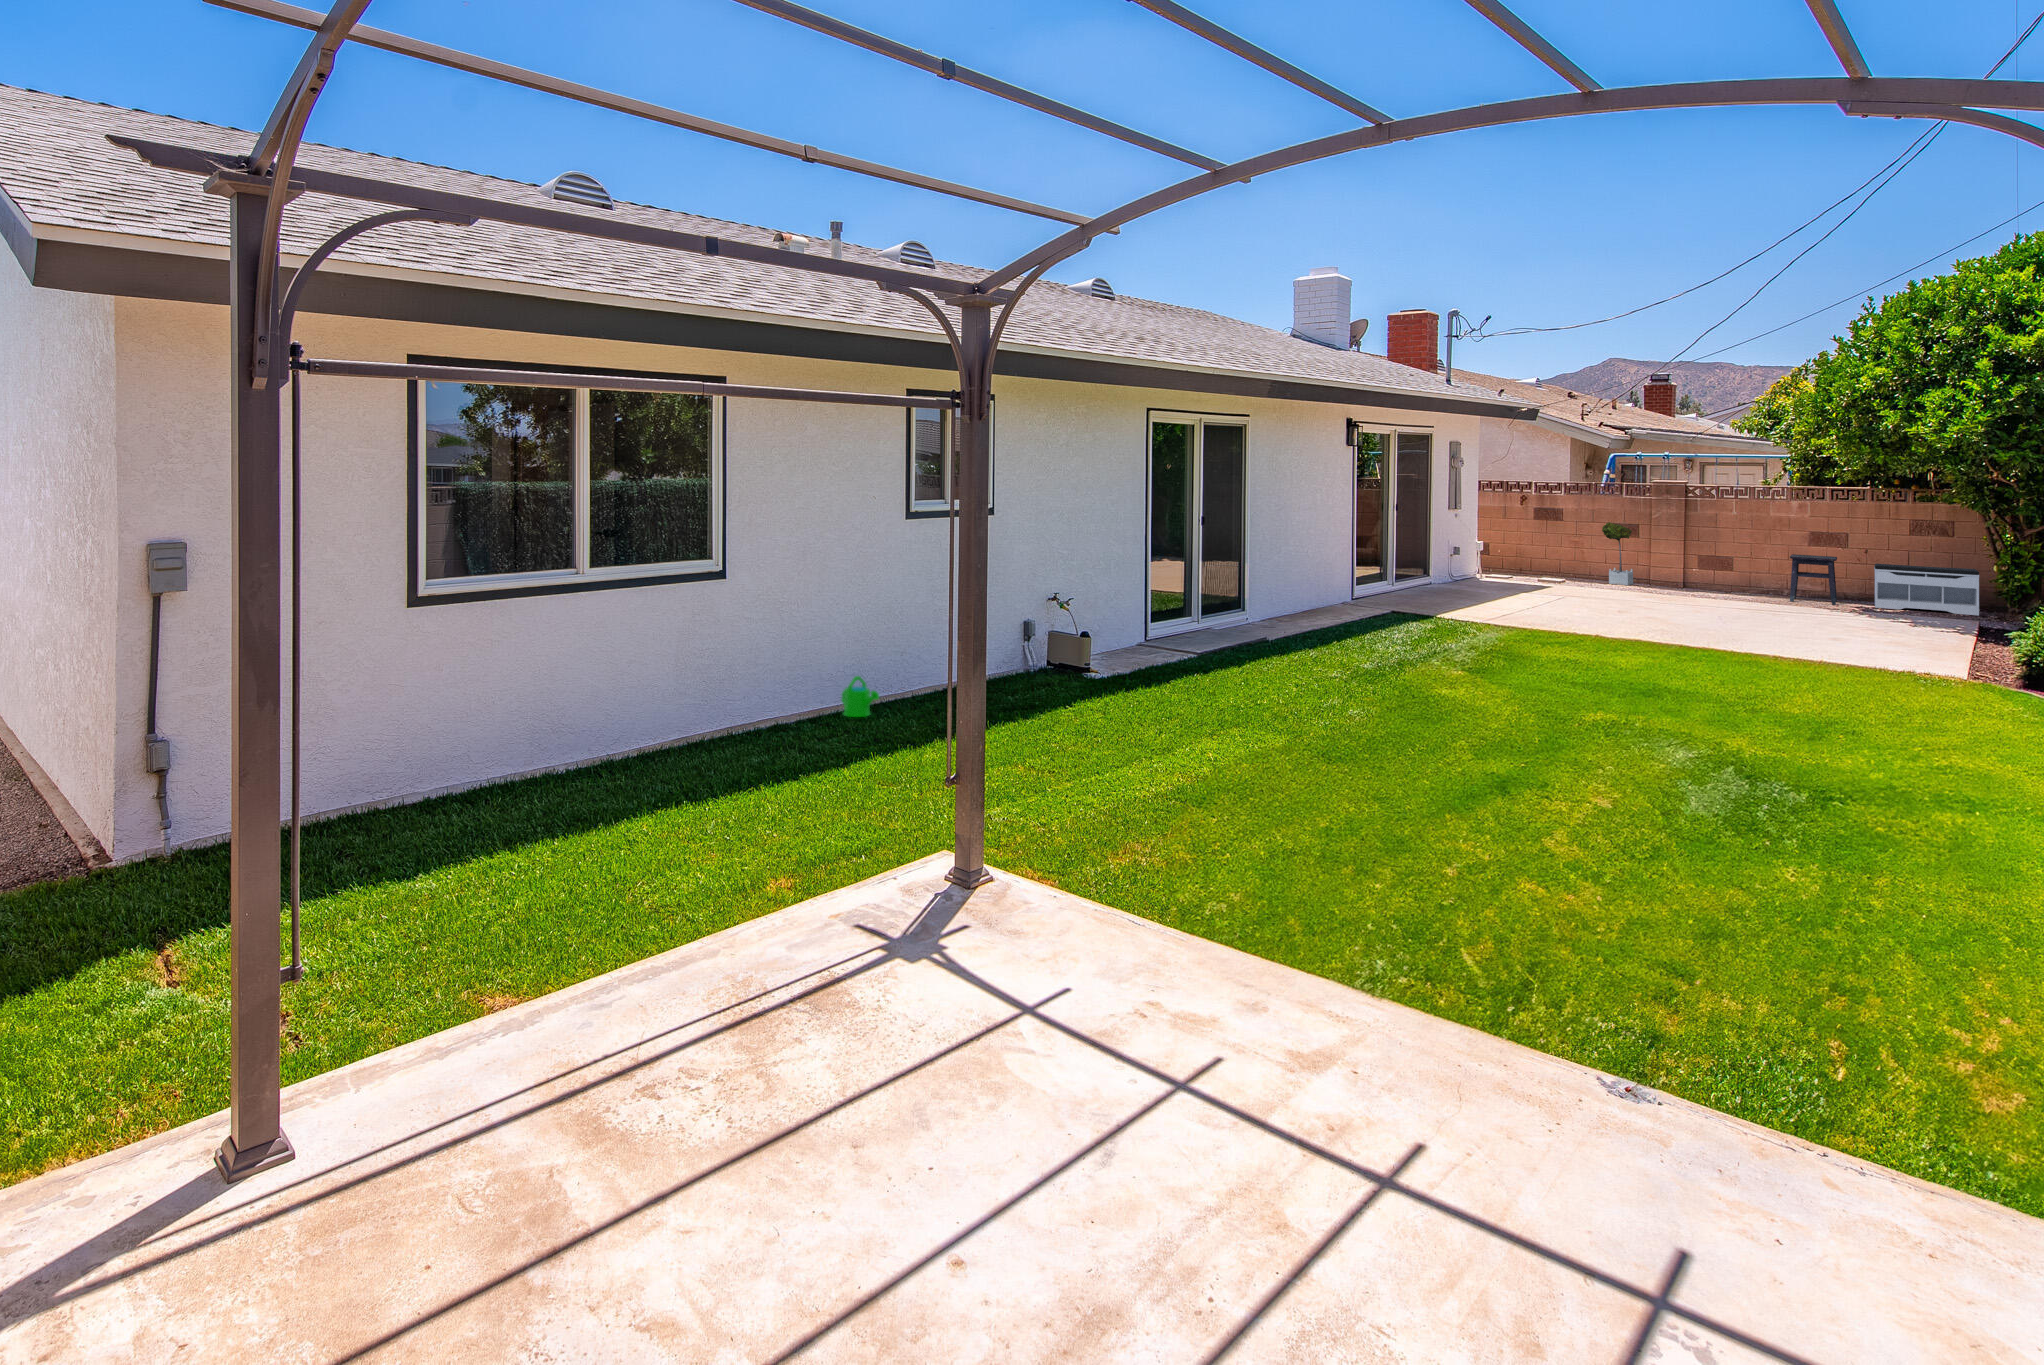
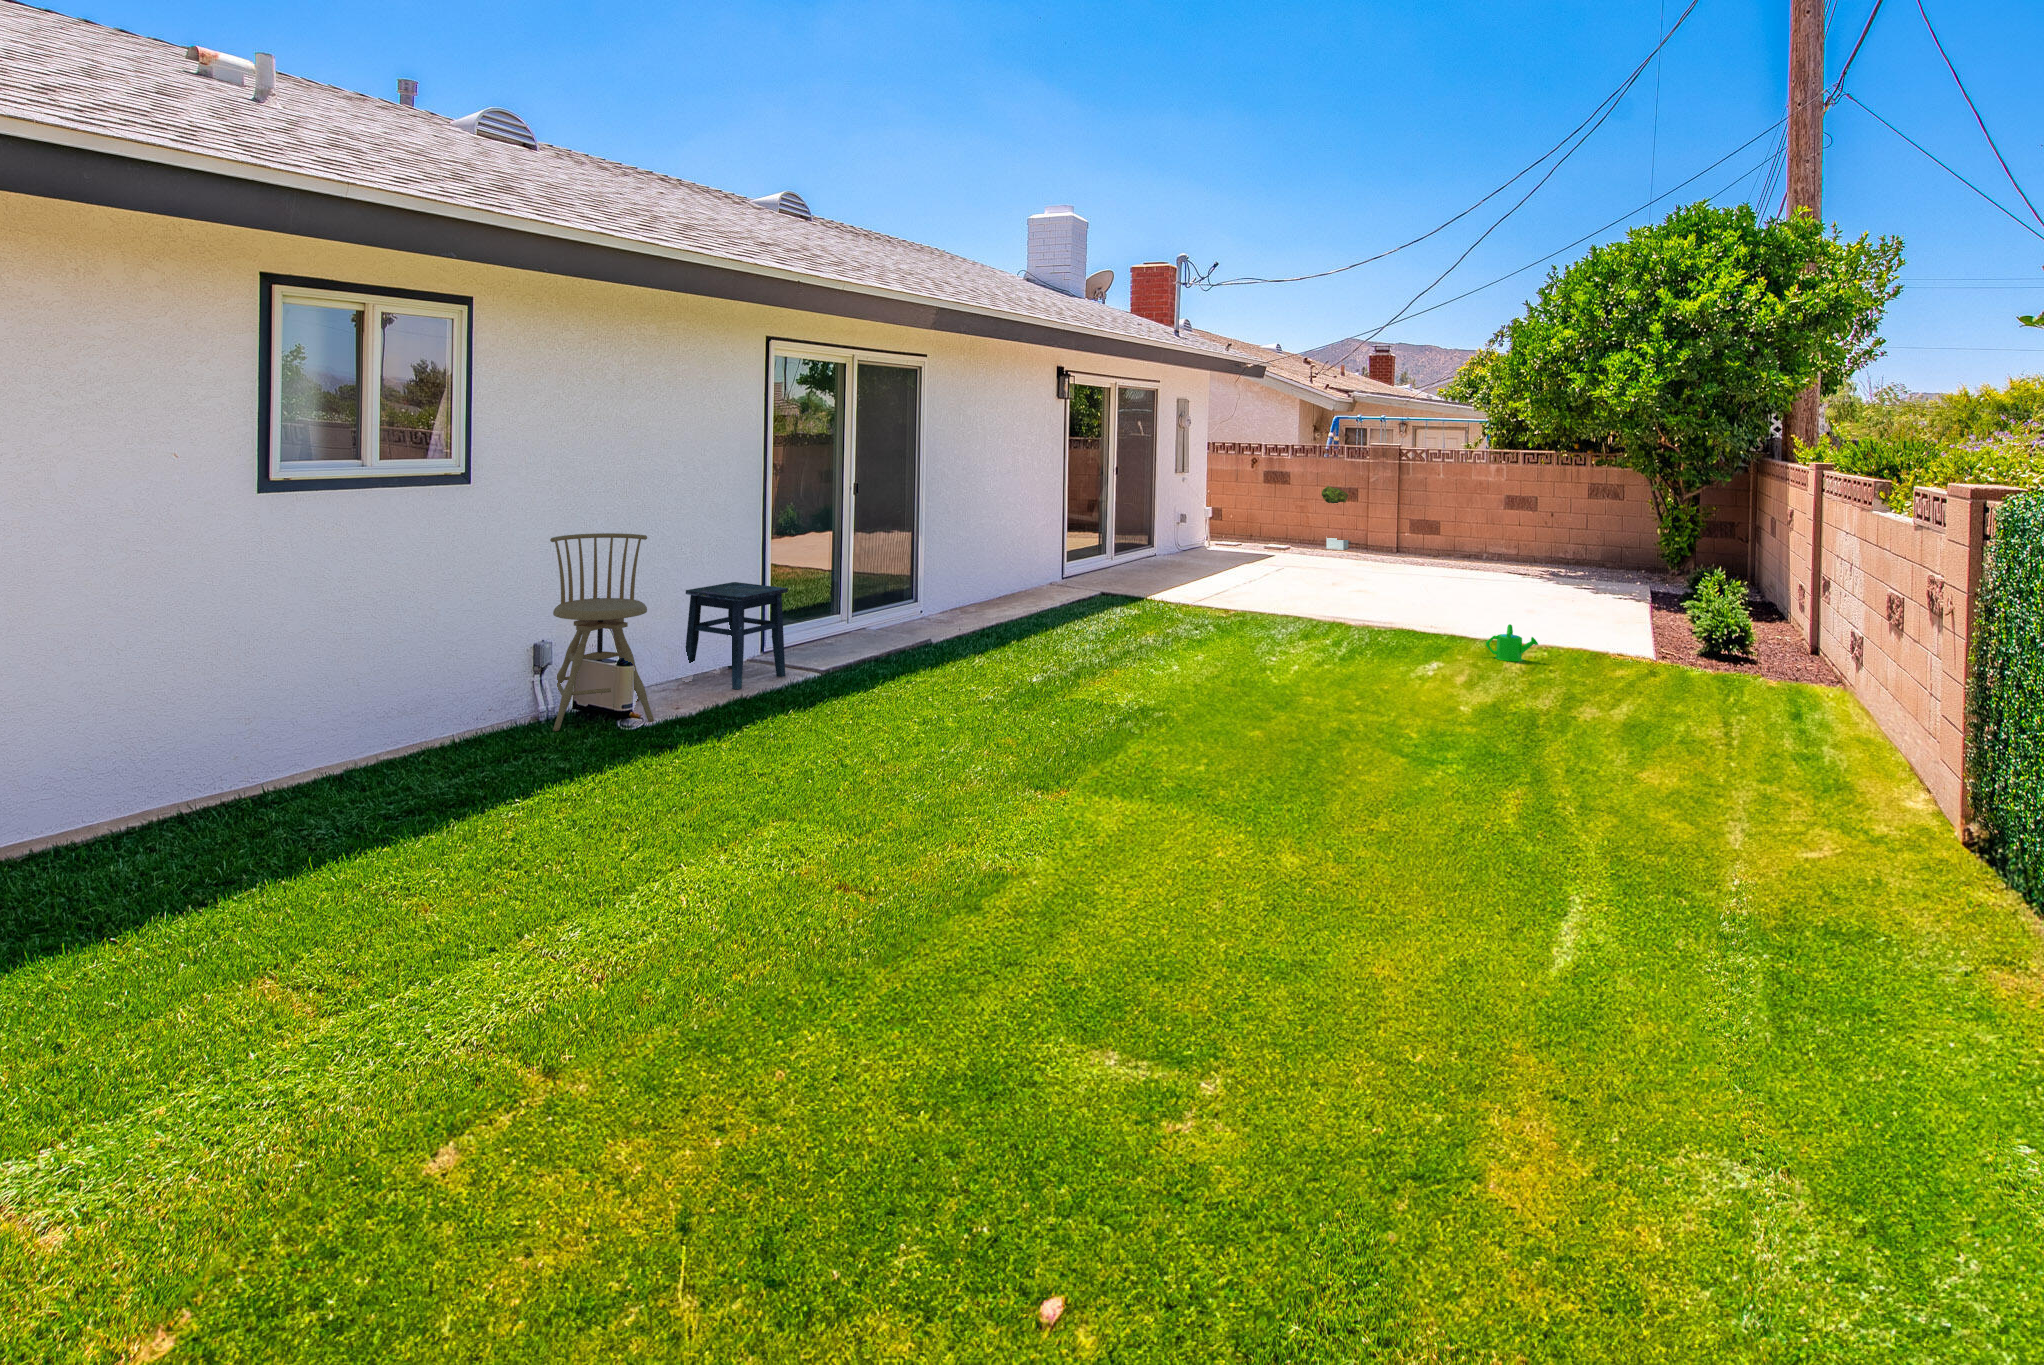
chair: none [1011,551,1094,687] -> present [550,533,654,731]
side table: present [1790,554,1837,605] -> present [686,582,788,690]
bench: present [1874,564,1979,616] -> none [1555,526,1642,575]
watering can: present [842,676,879,717] -> present [1486,624,1538,662]

